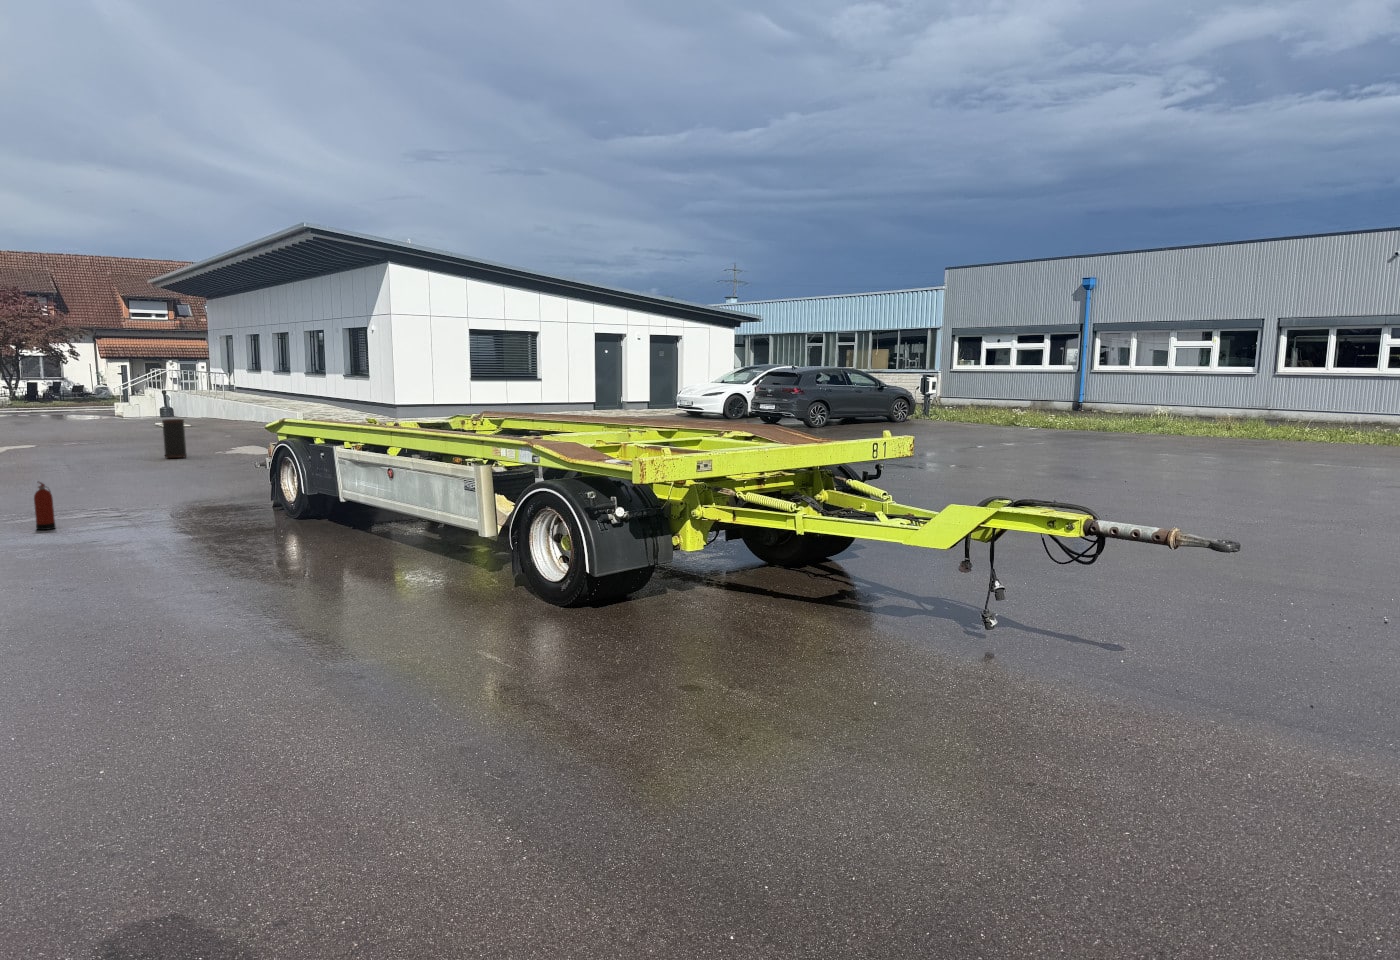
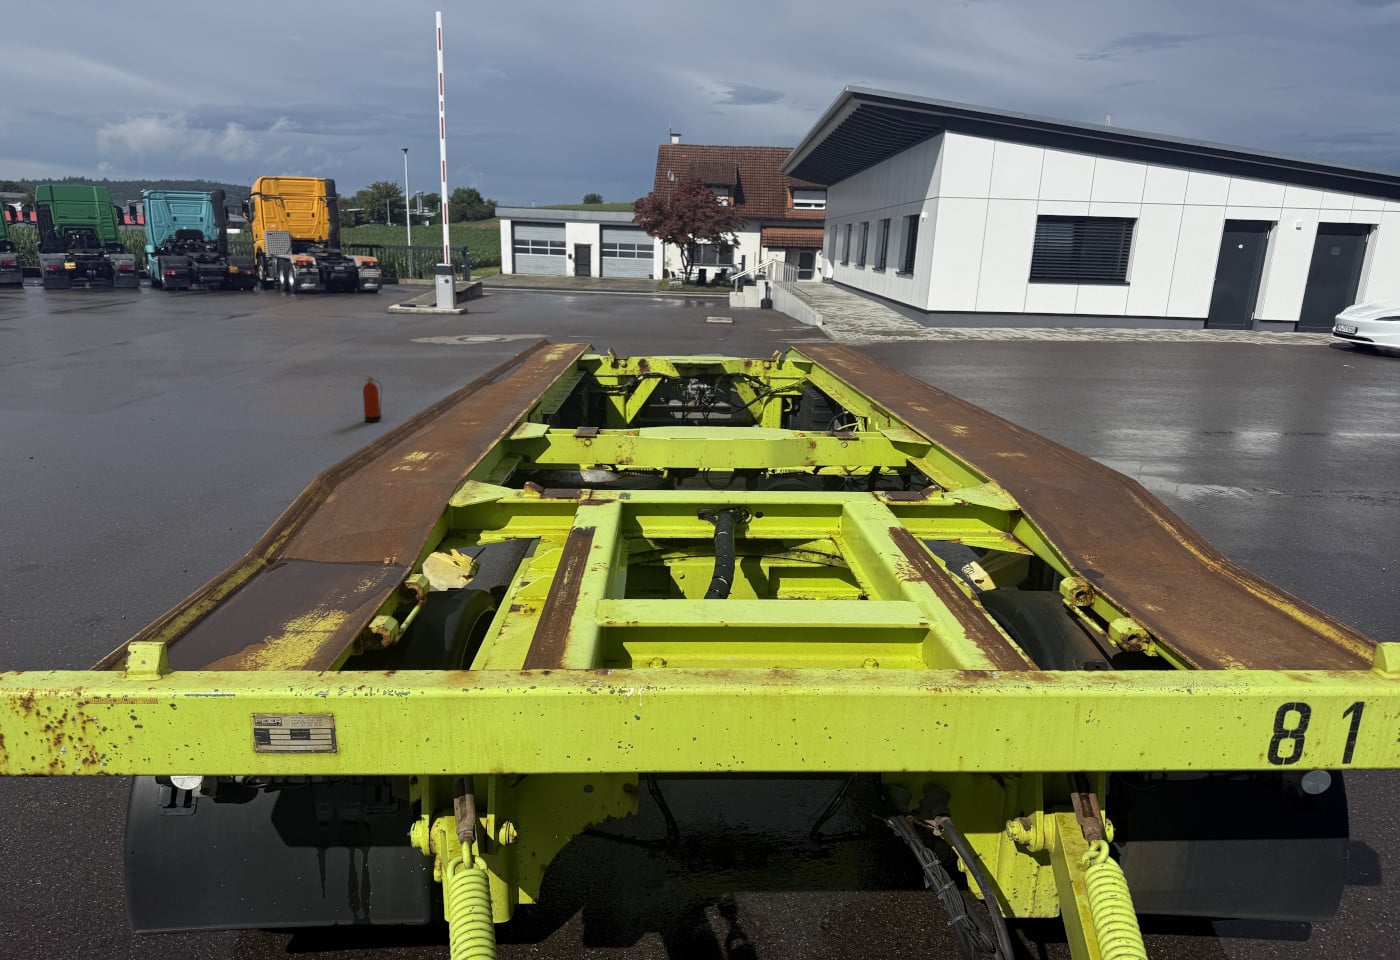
trash can: present [162,419,187,458] -> none [649,312,668,352]

